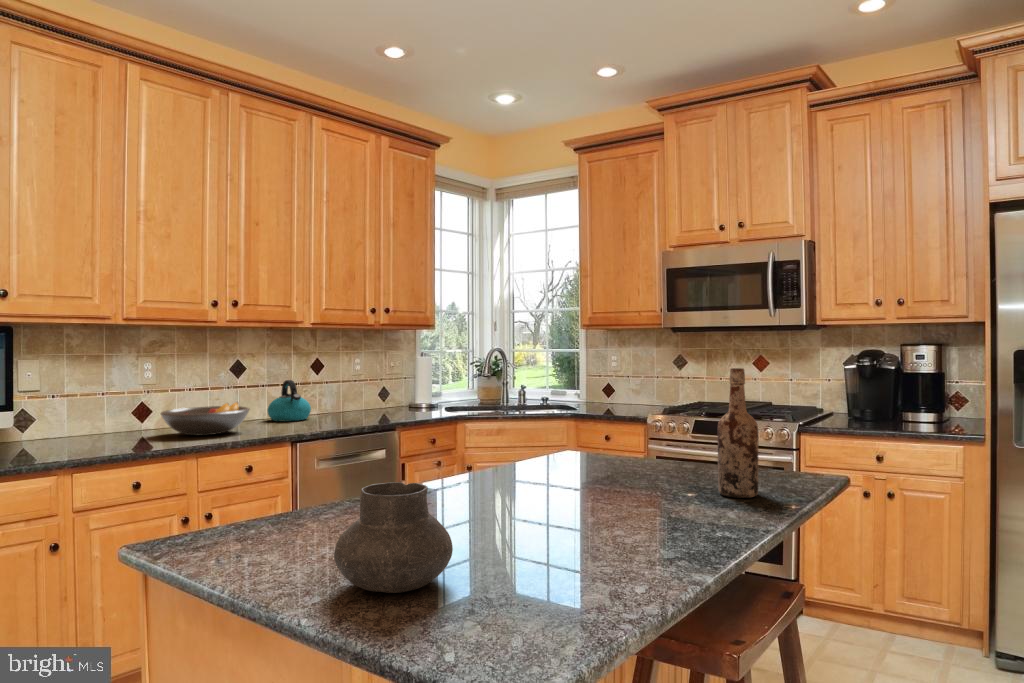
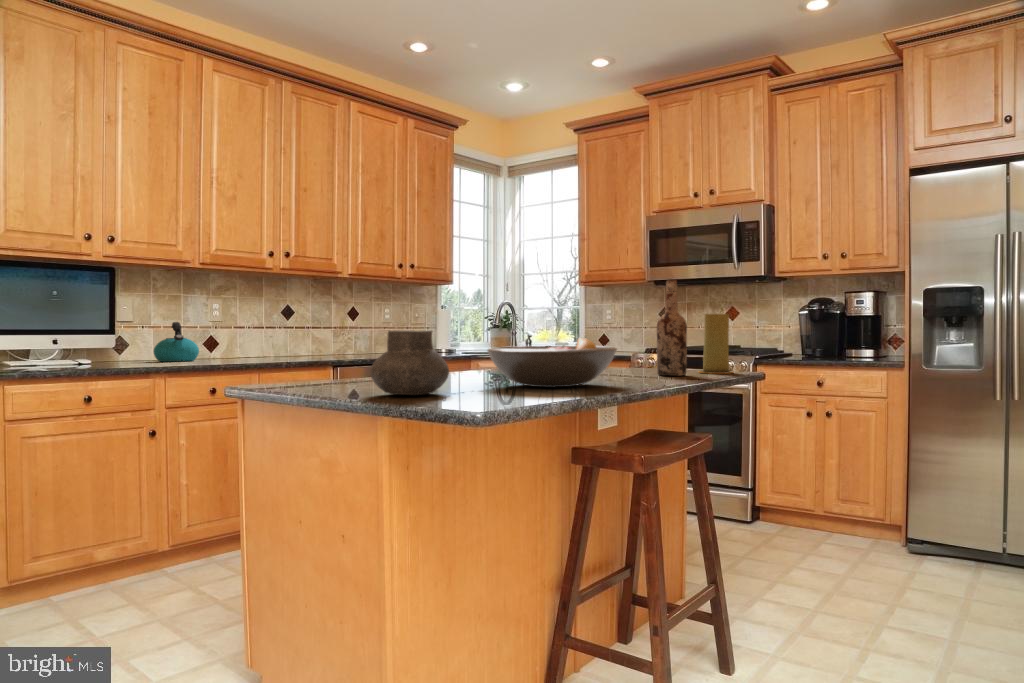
kettle: present [267,380,311,421] -> present [154,322,199,362]
fruit bowl: present [161,402,249,435] -> present [488,338,617,387]
candle: none [766,406,814,489] -> present [699,314,733,374]

